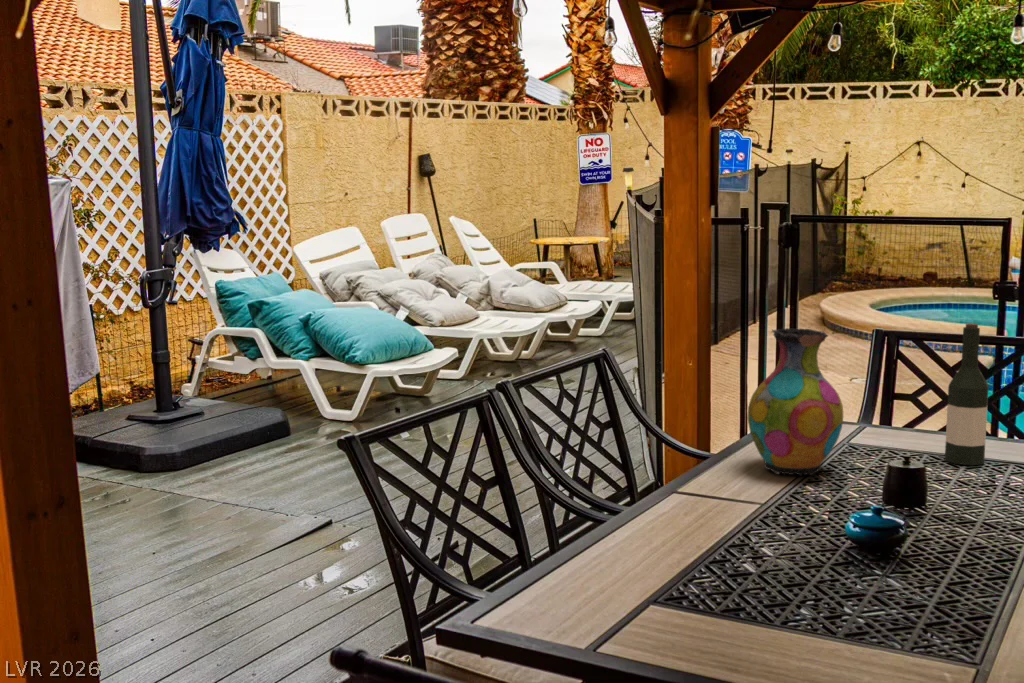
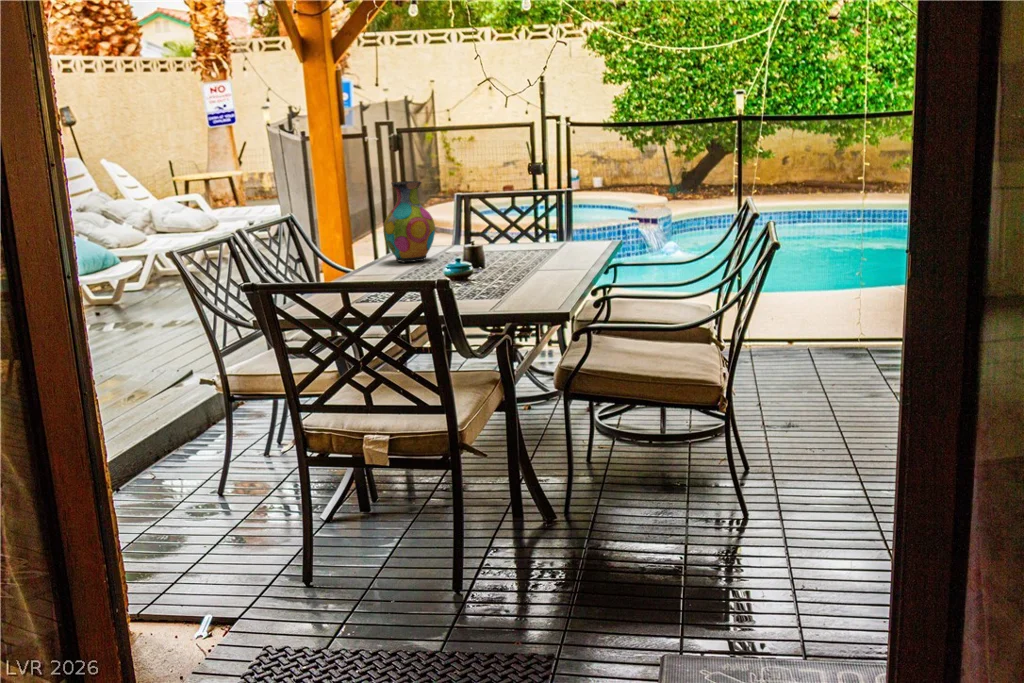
wine bottle: present [945,323,989,465] -> none [489,172,512,250]

